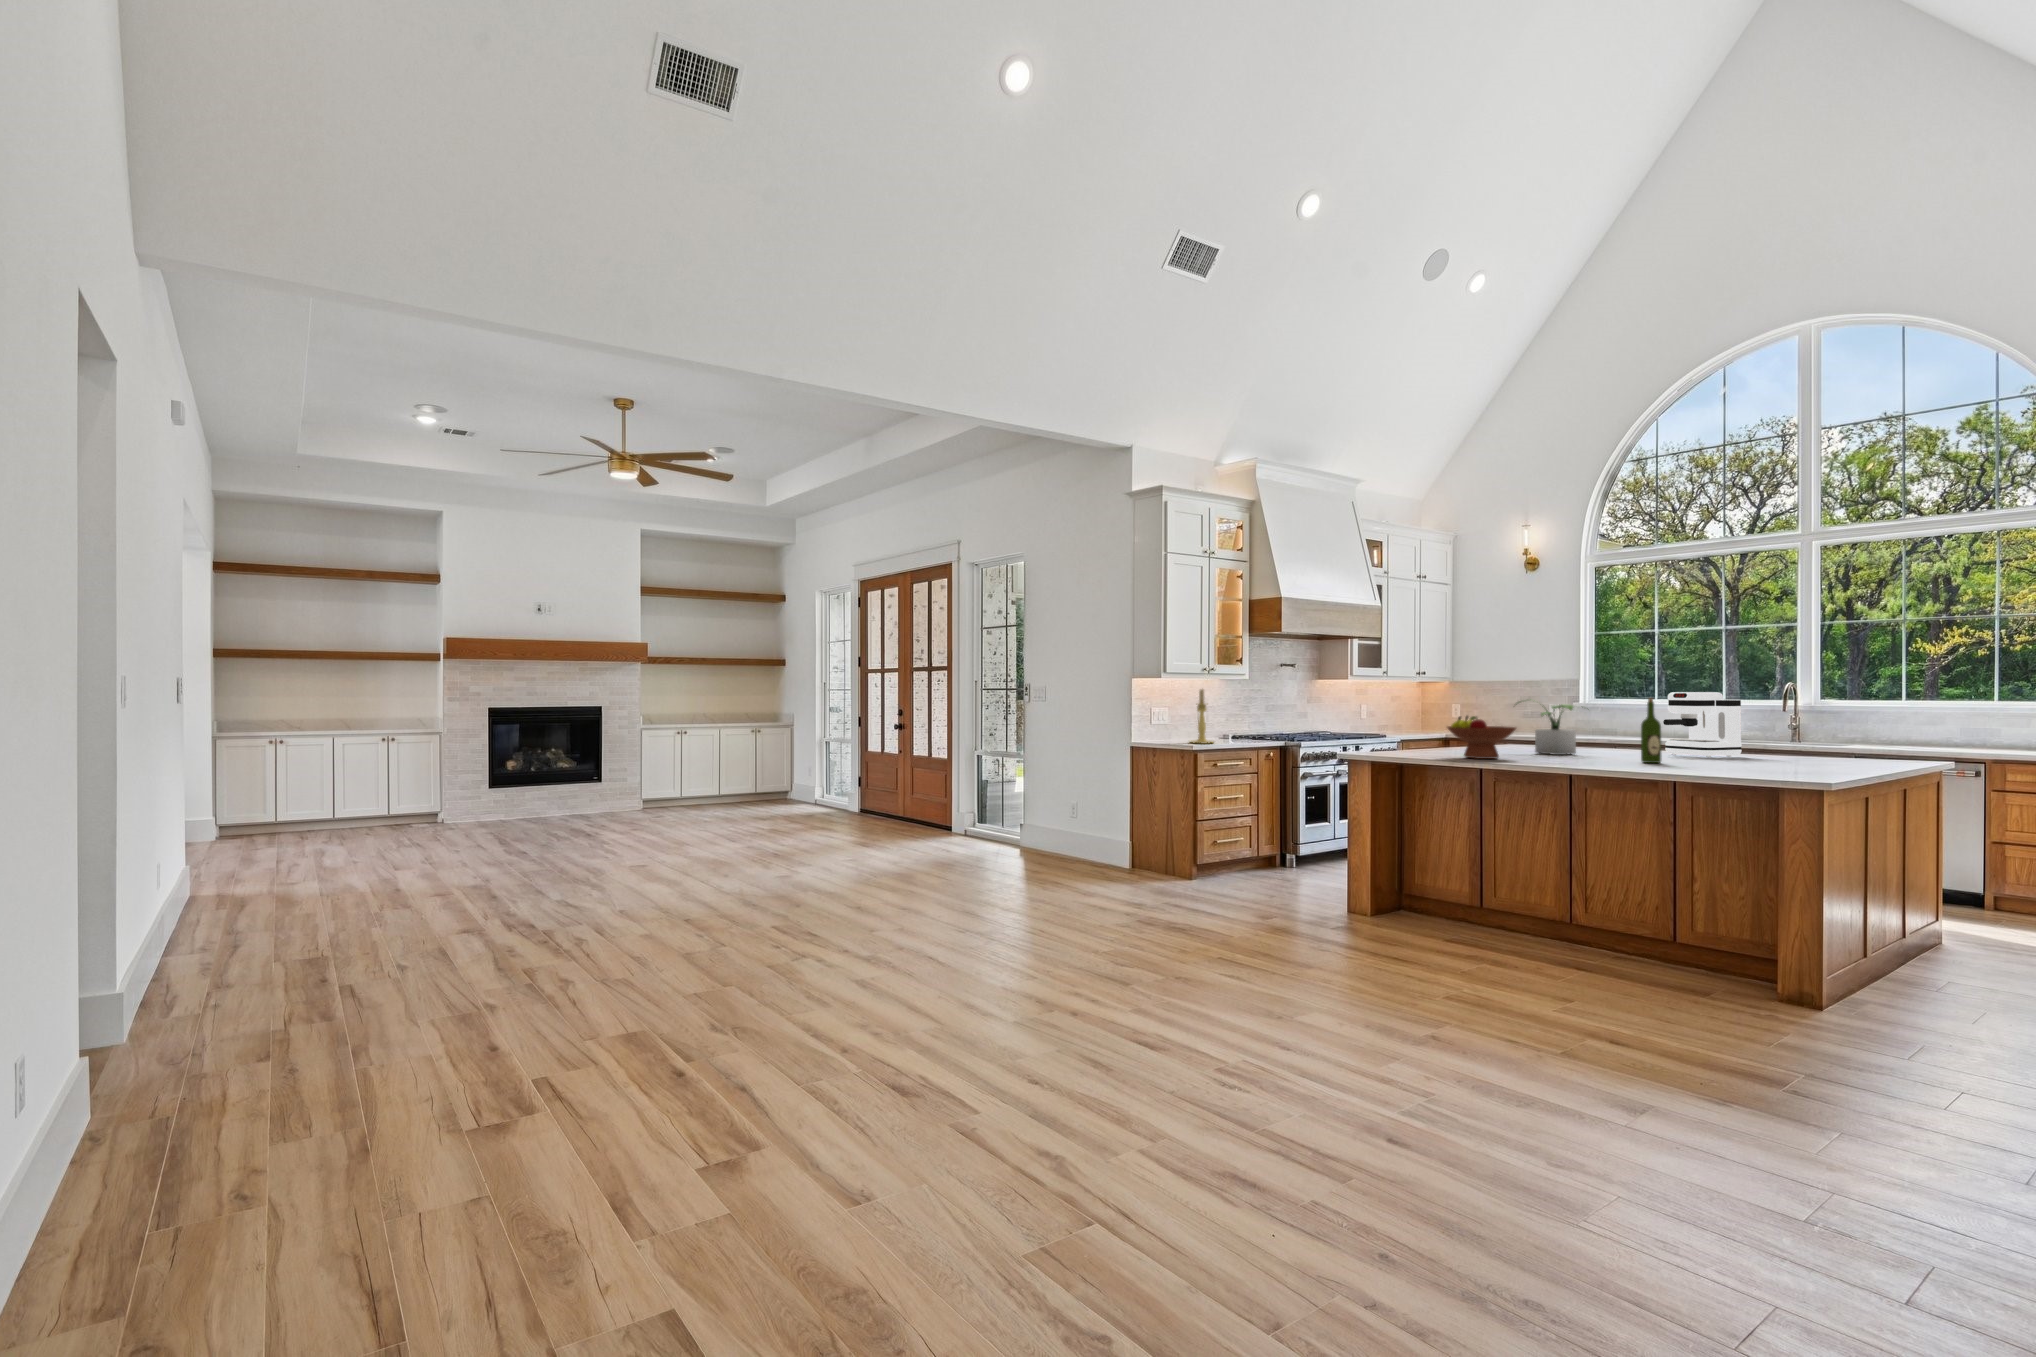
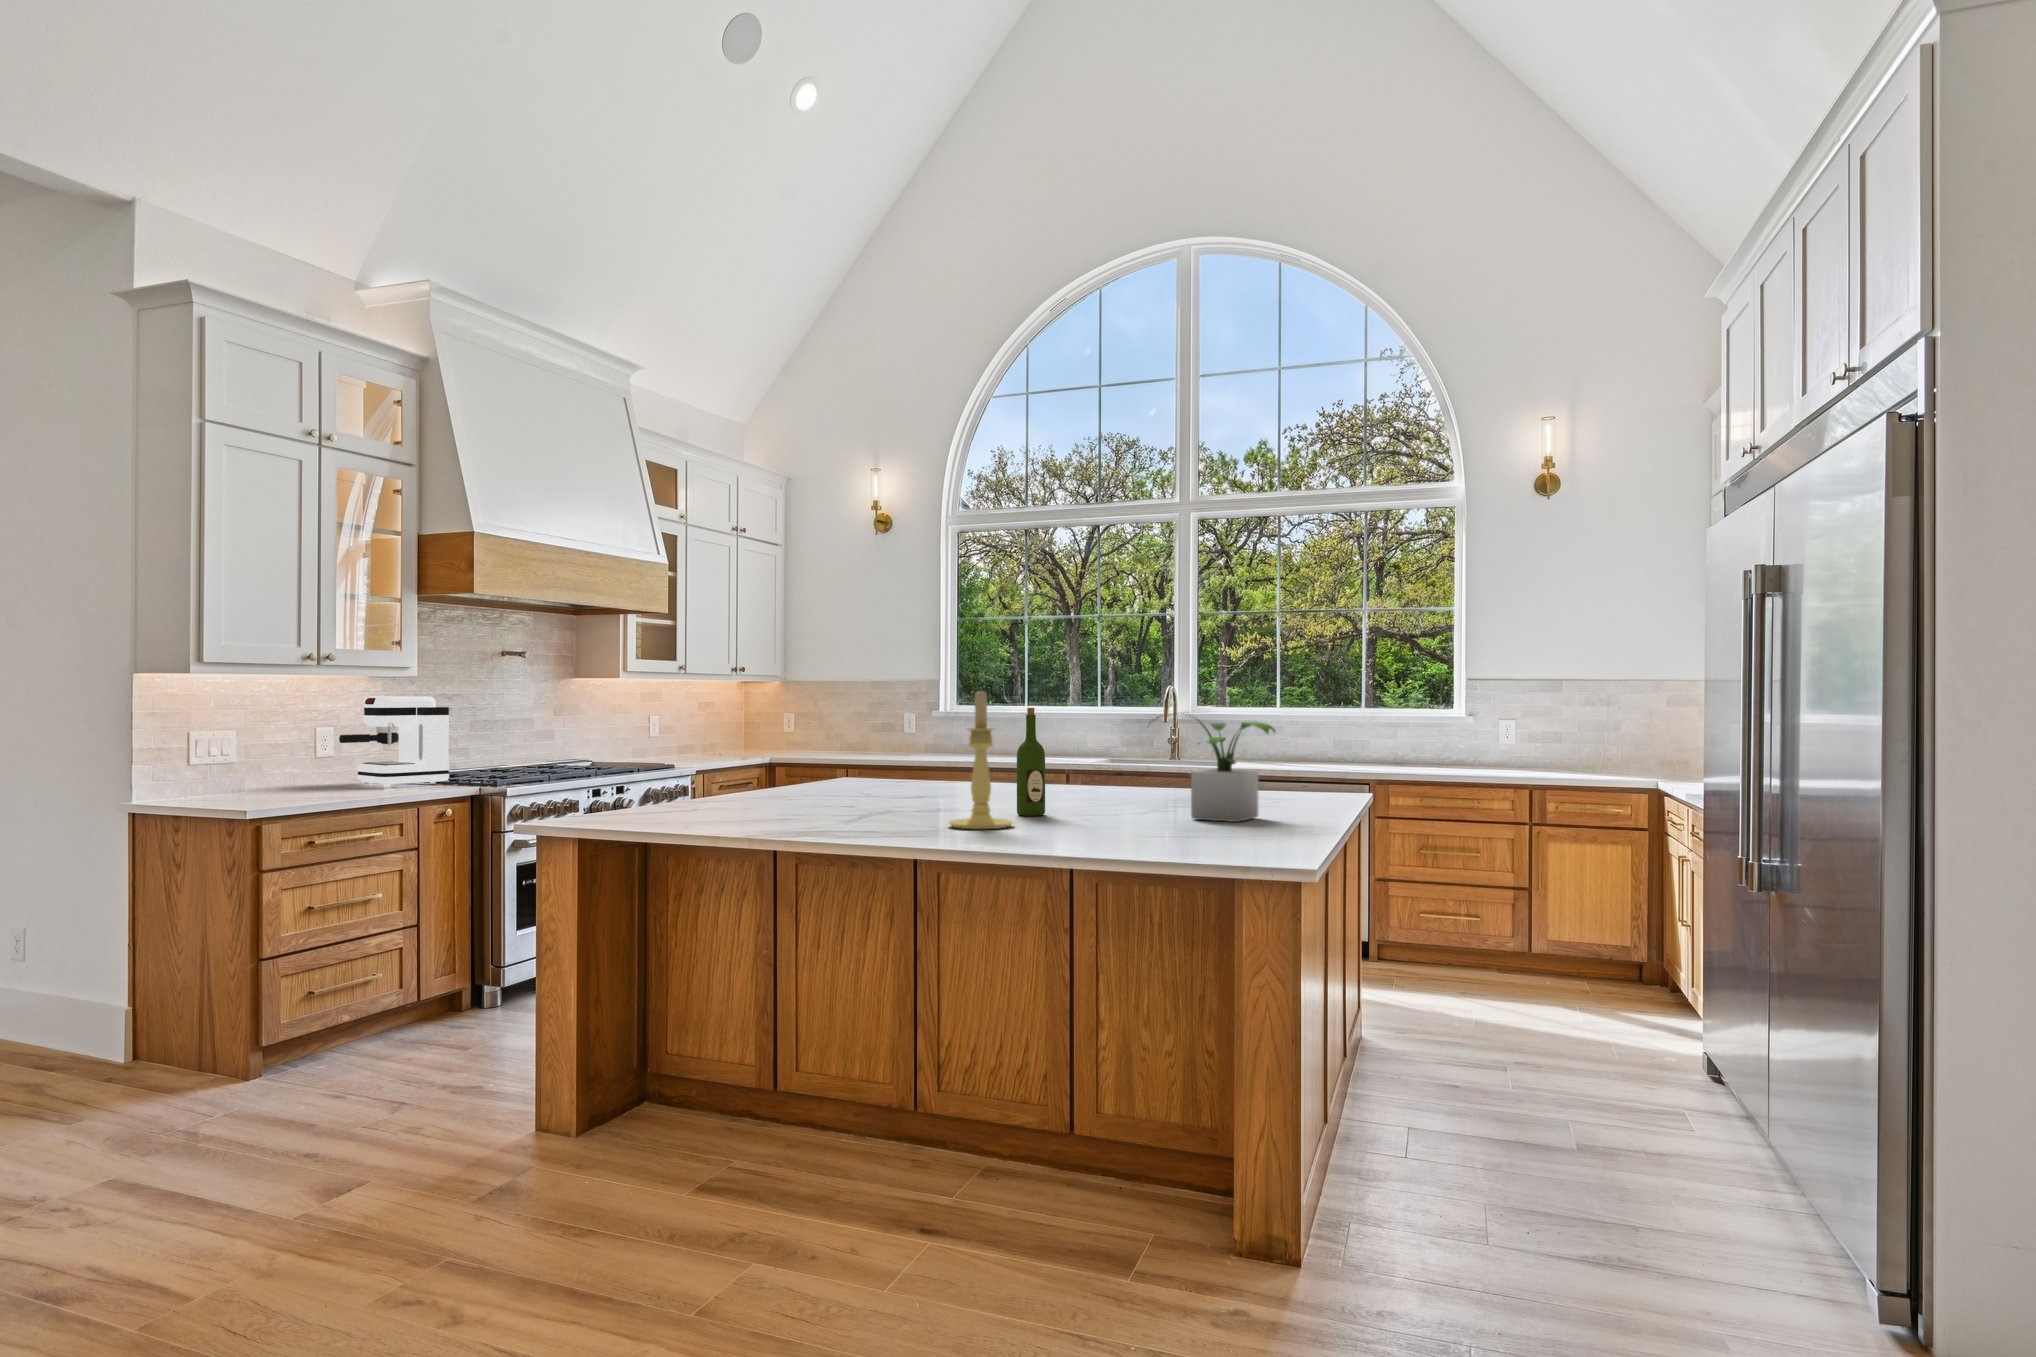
candle holder: present [1191,689,1213,744] -> present [949,691,1013,829]
coffee maker: present [1663,692,1742,757] -> present [339,696,449,786]
potted plant: present [1516,702,1576,755] -> present [1153,713,1275,822]
fruit bowl: present [1447,716,1516,759] -> none [713,742,832,820]

